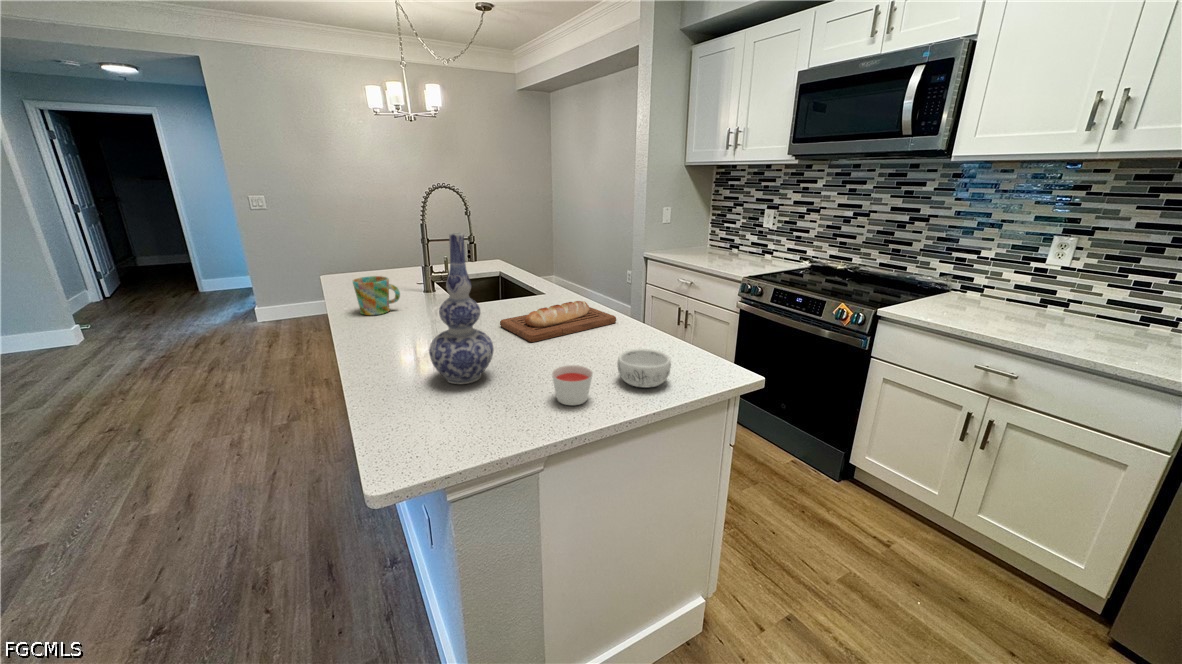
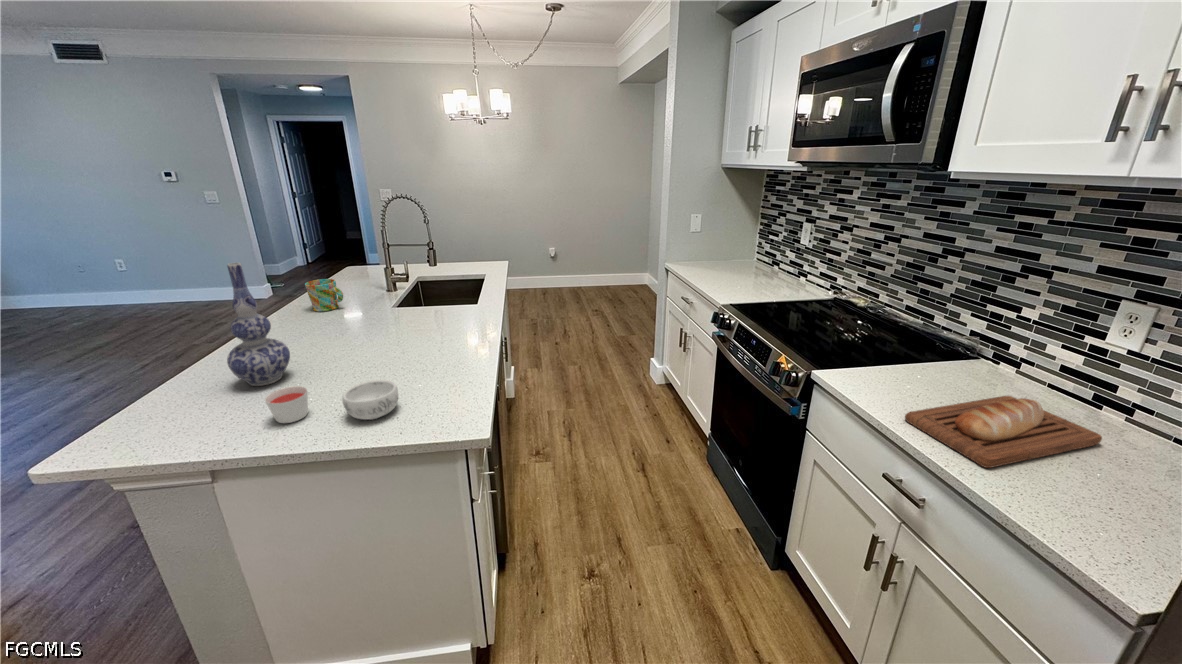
bread loaf: present [500,301,616,342] -> present [905,396,1102,468]

